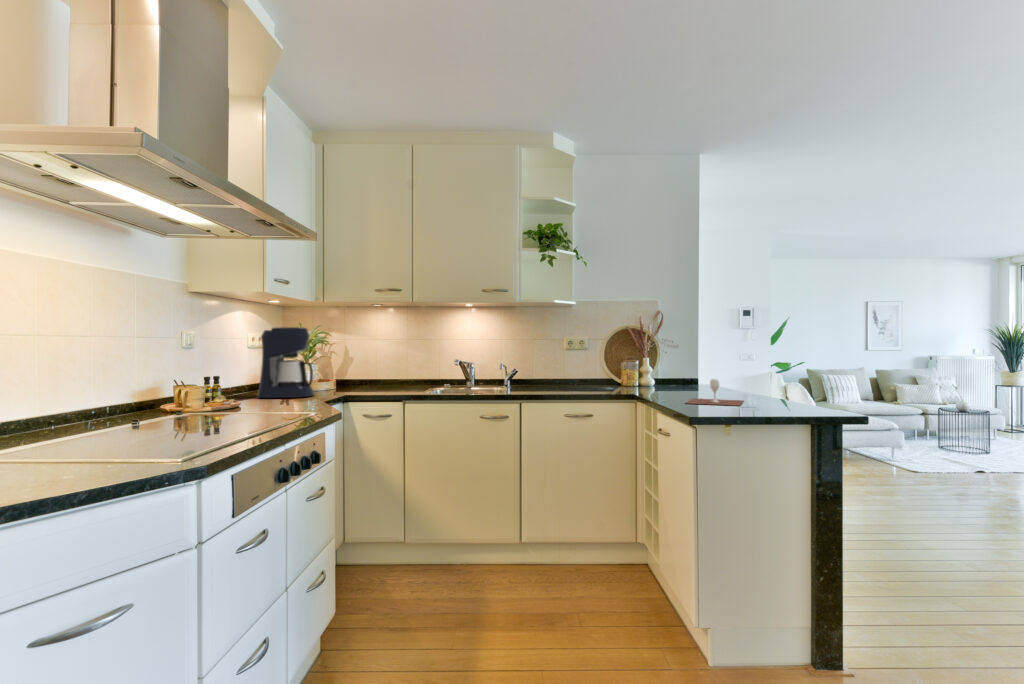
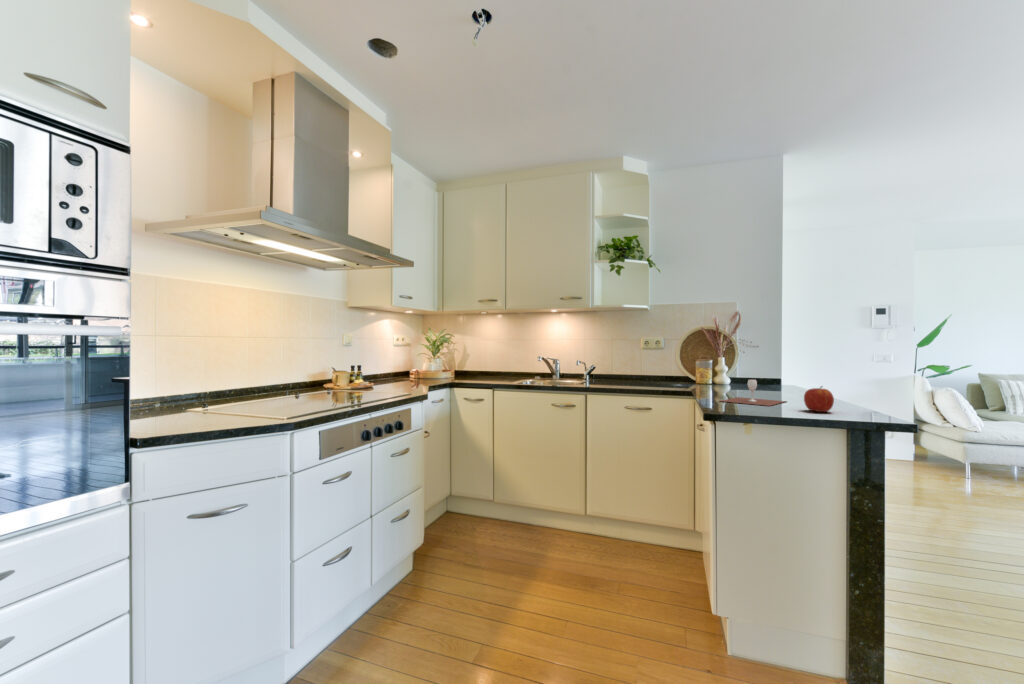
coffee maker: present [257,327,315,398] -> none [388,331,428,383]
apple: none [778,383,807,410] -> present [804,386,834,412]

